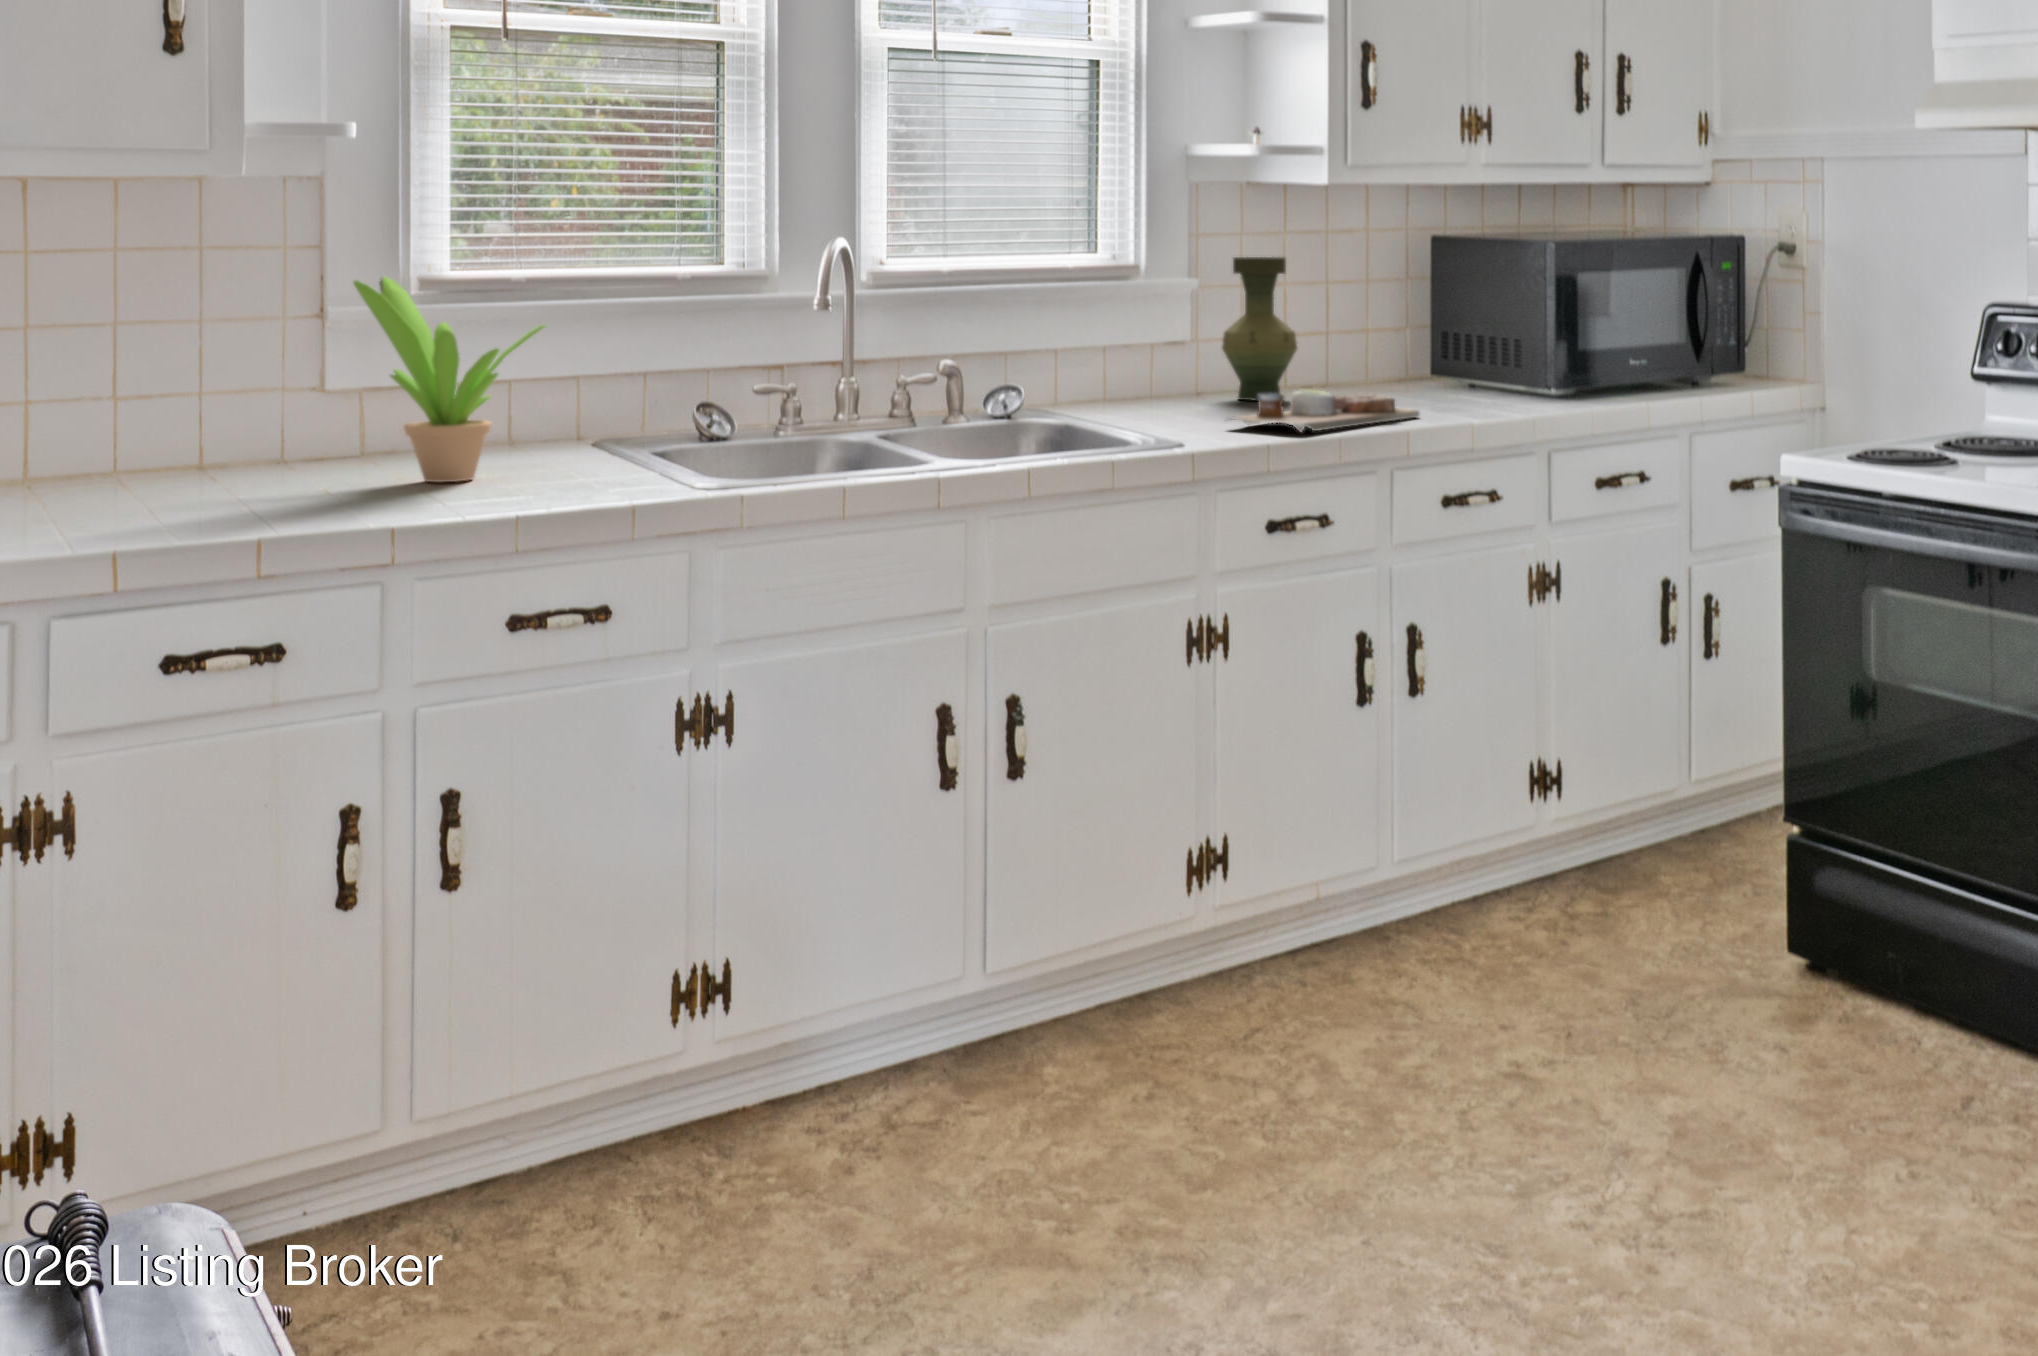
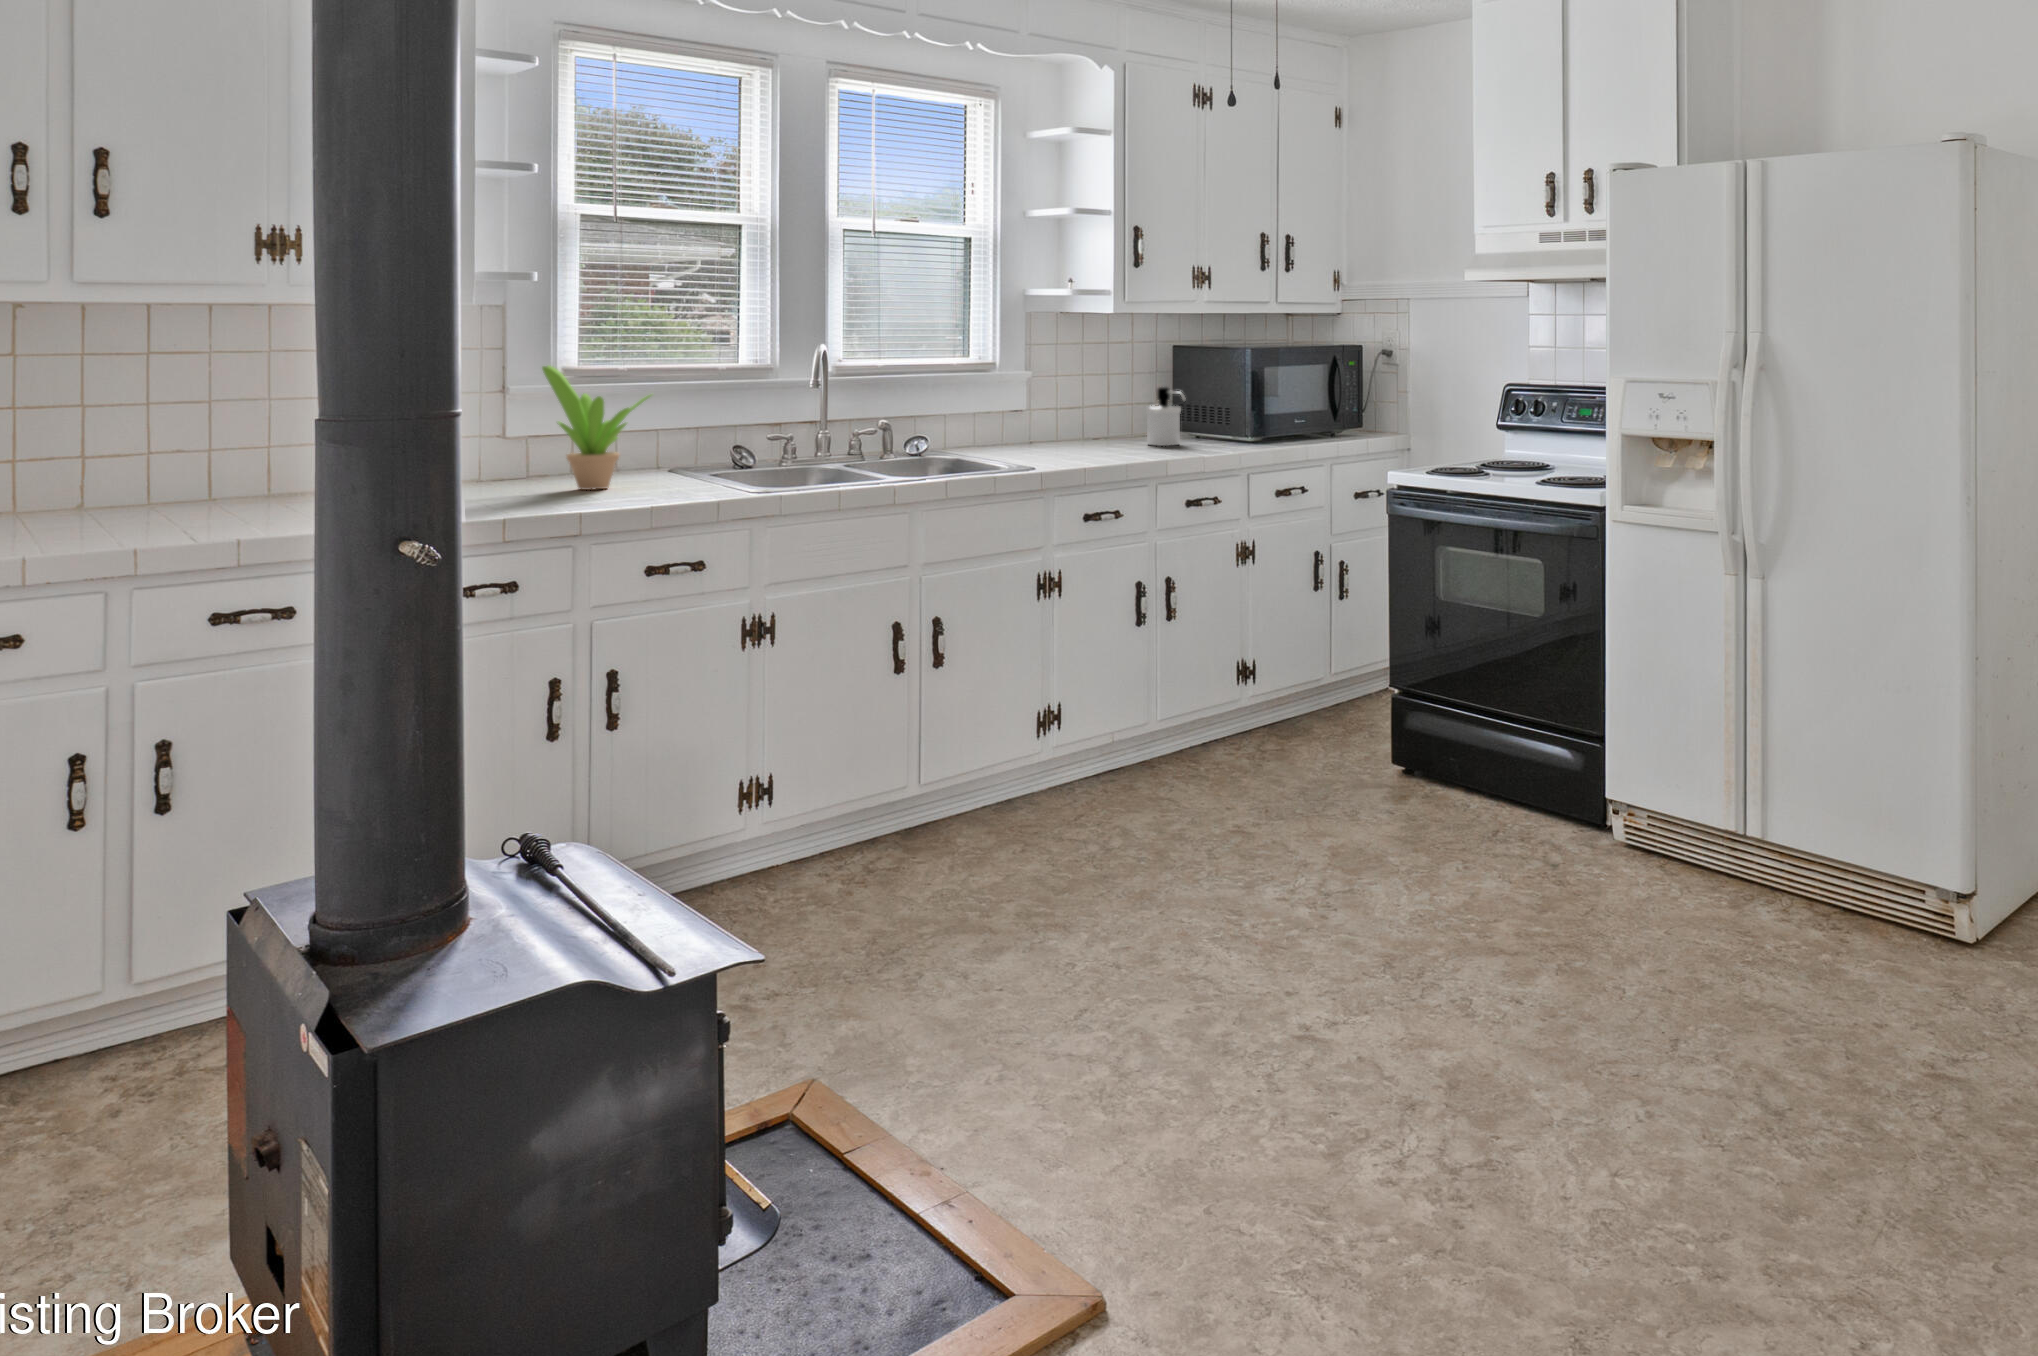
vase: present [1222,257,1297,401] -> none [1047,358,1094,445]
soap dispenser: none [1383,306,1447,403] -> present [1146,387,1185,446]
cutting board: present [1228,389,1419,432] -> none [1056,436,1172,461]

